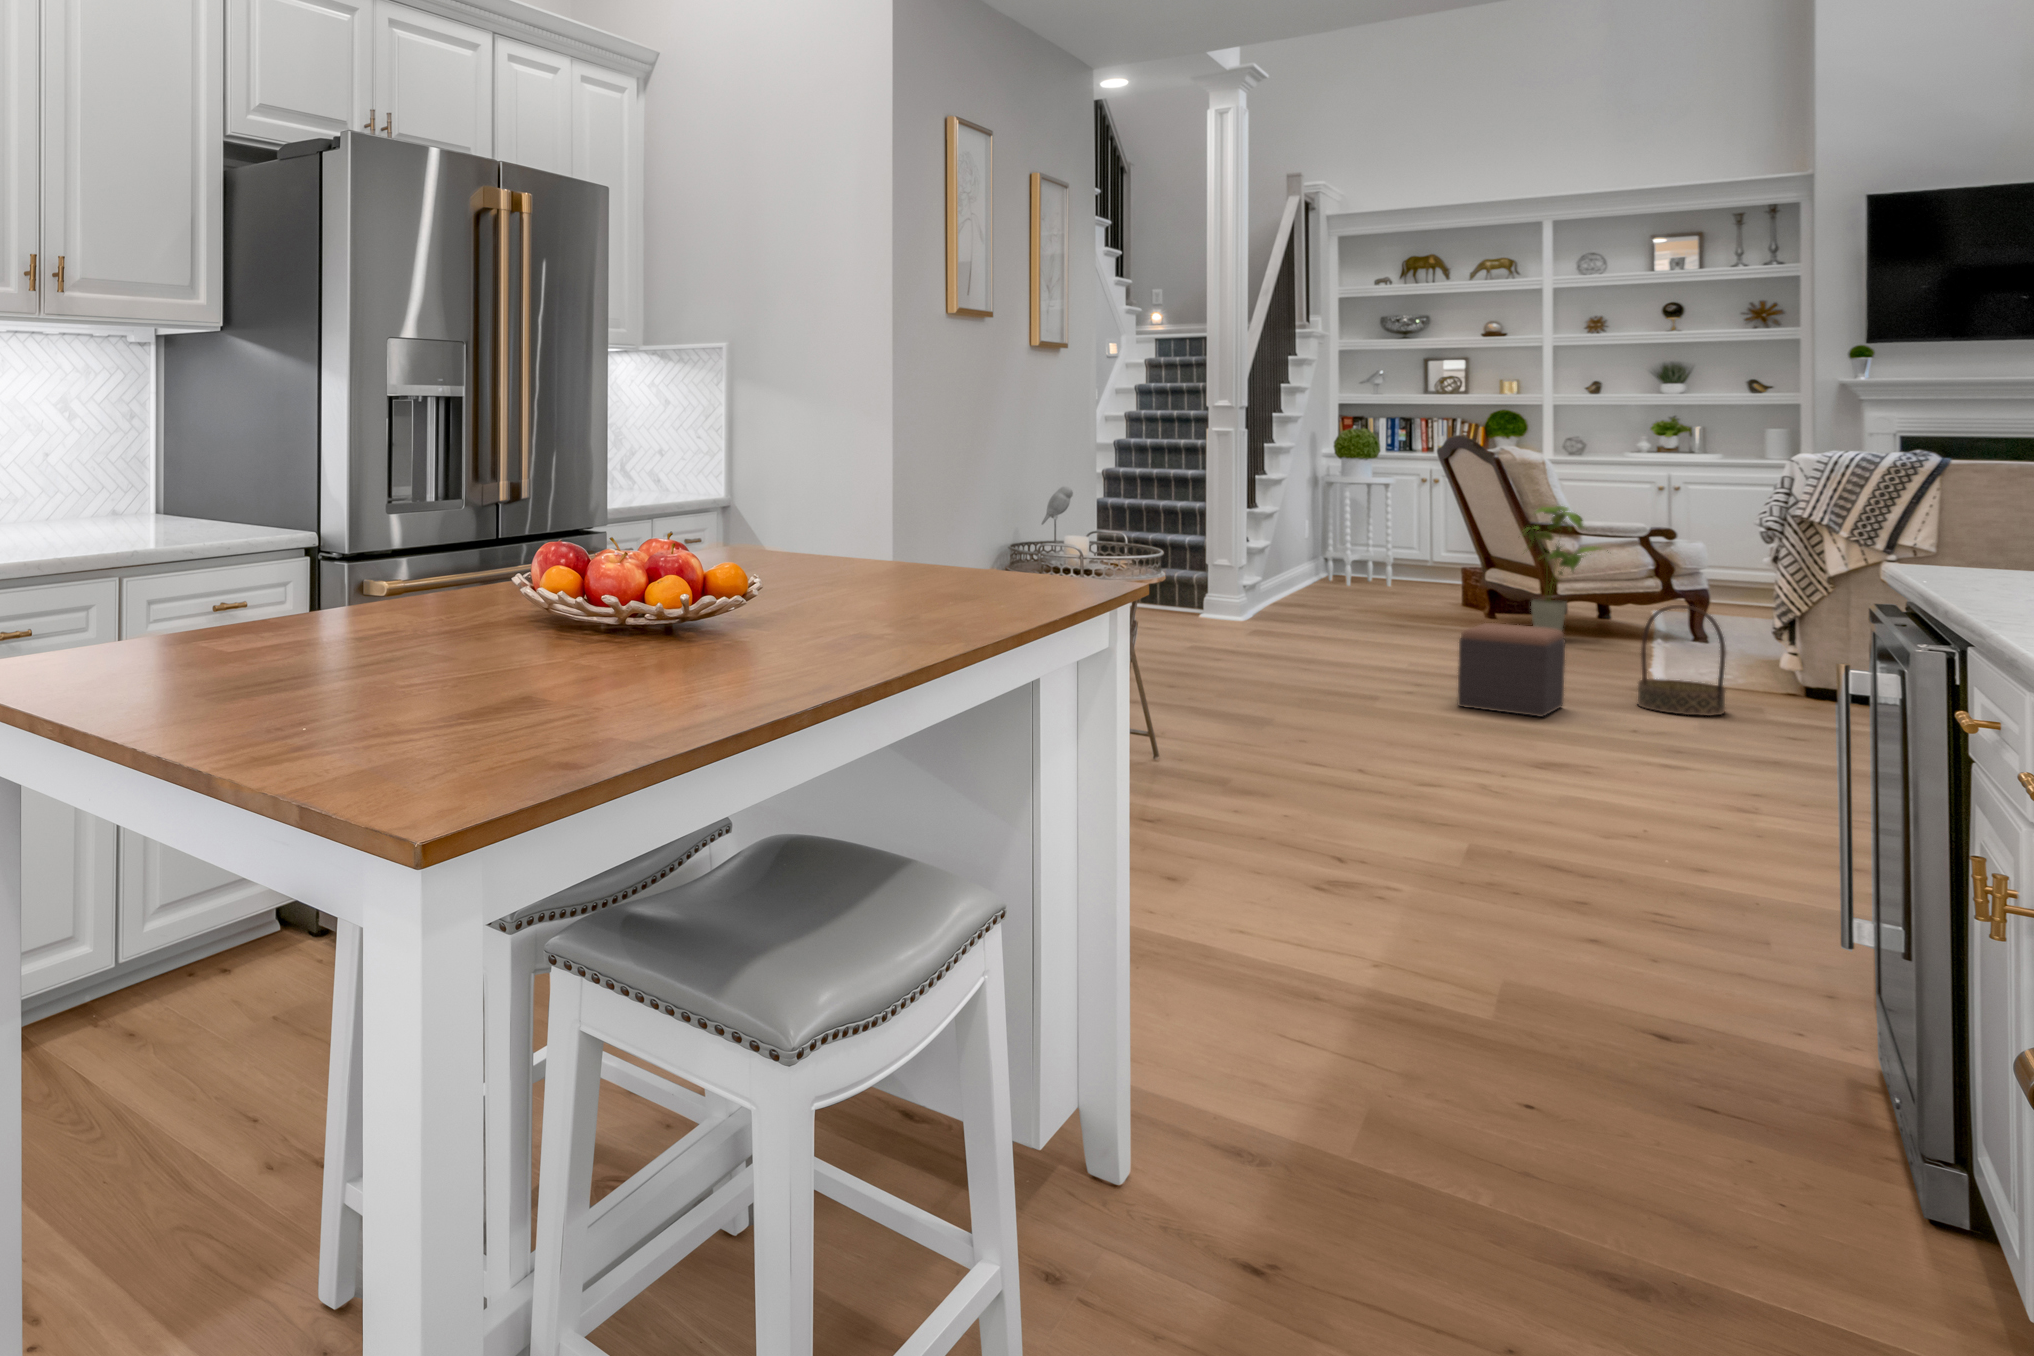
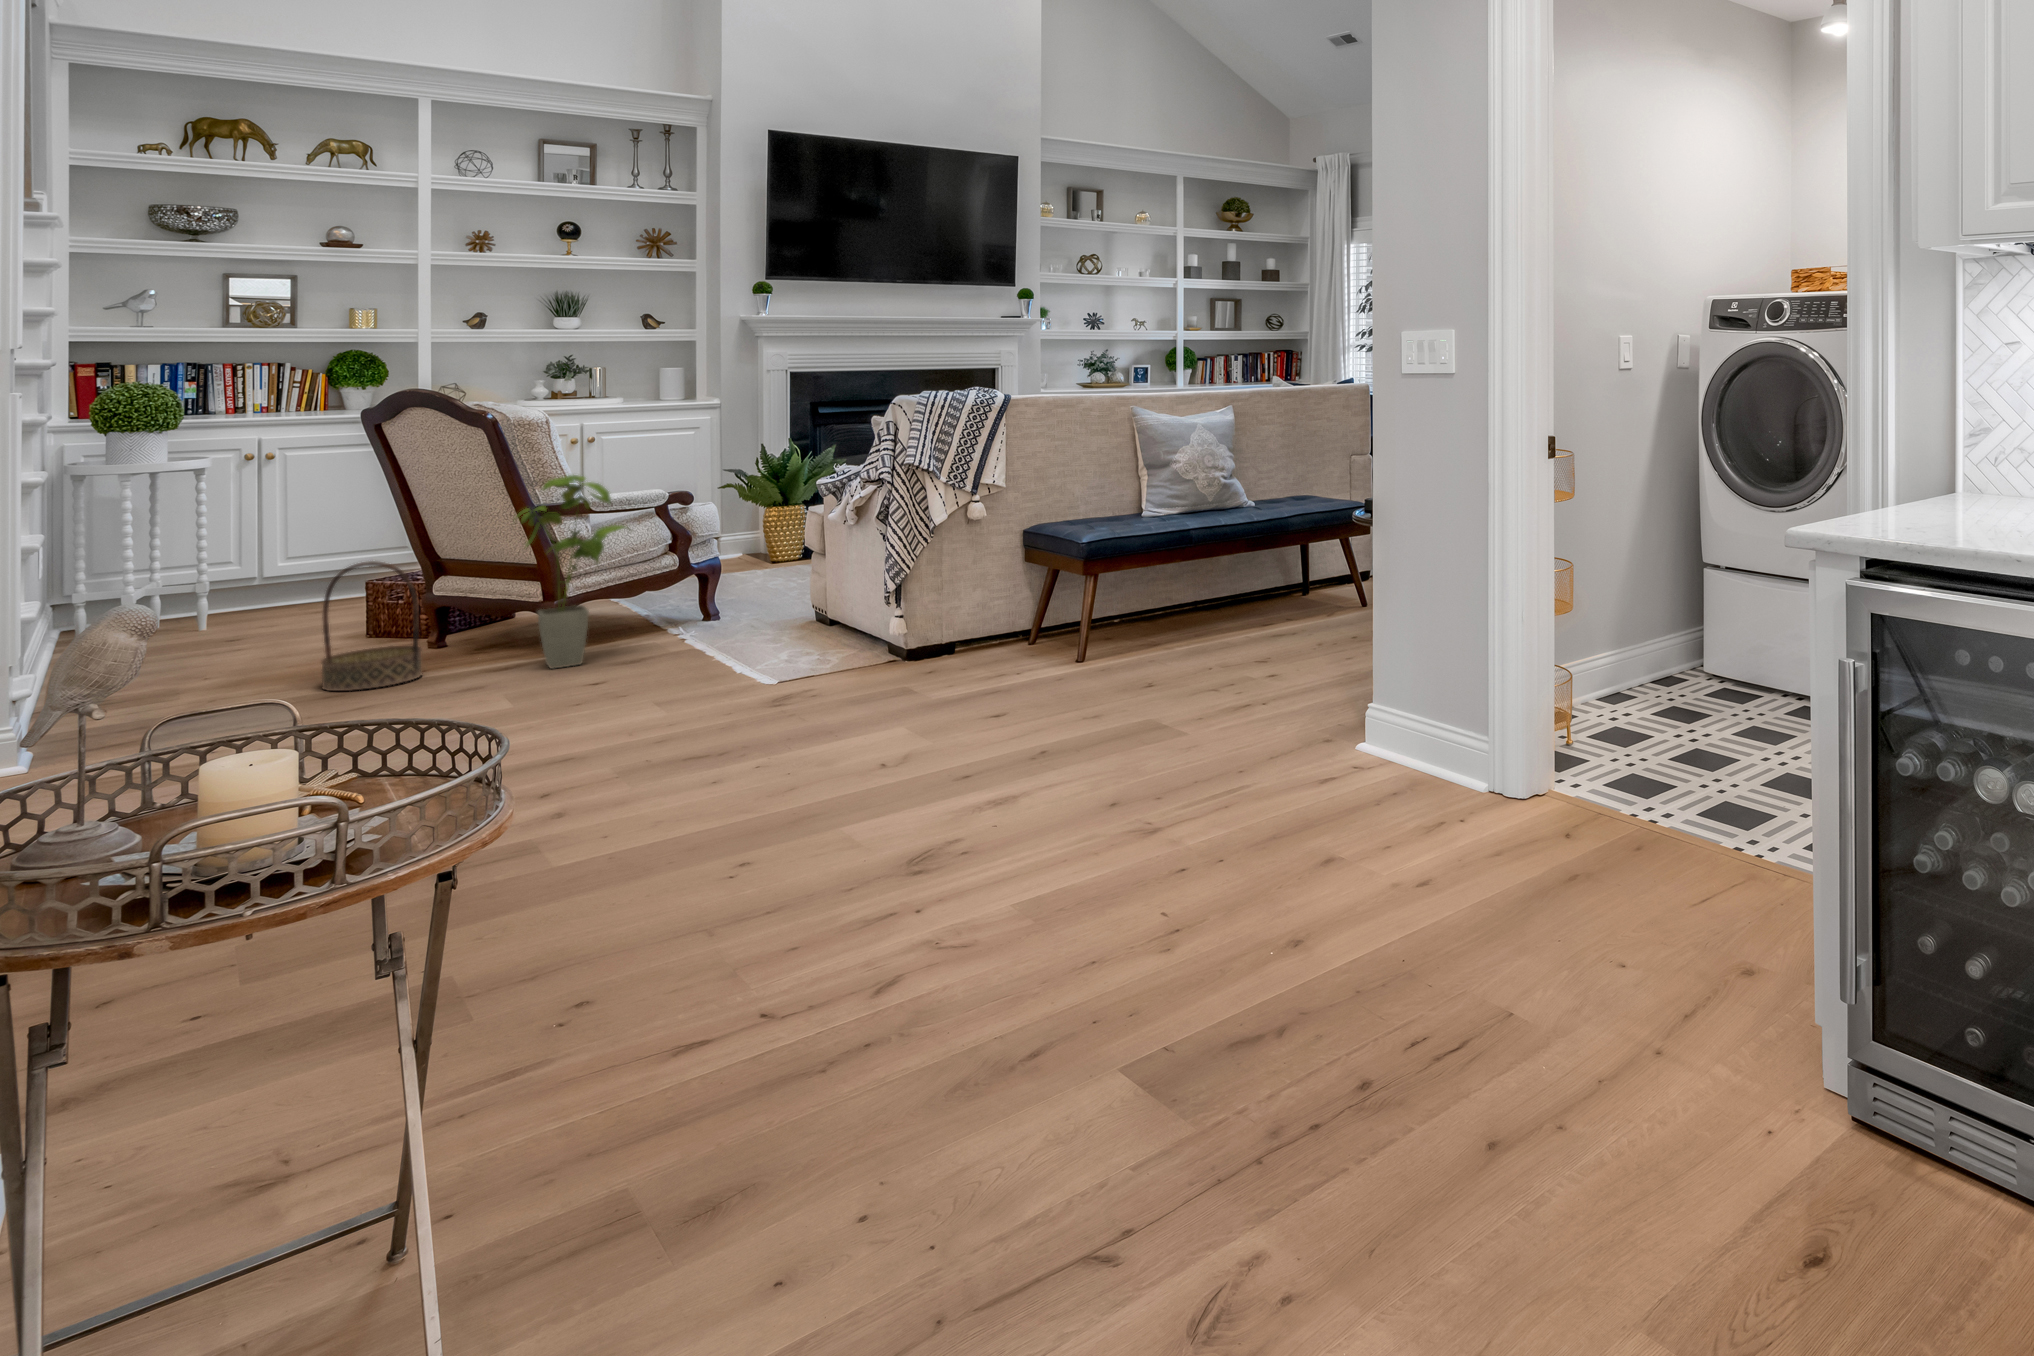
basket: present [1638,605,1726,716] -> present [321,561,422,691]
footstool: present [1457,623,1565,717] -> none [593,661,732,825]

